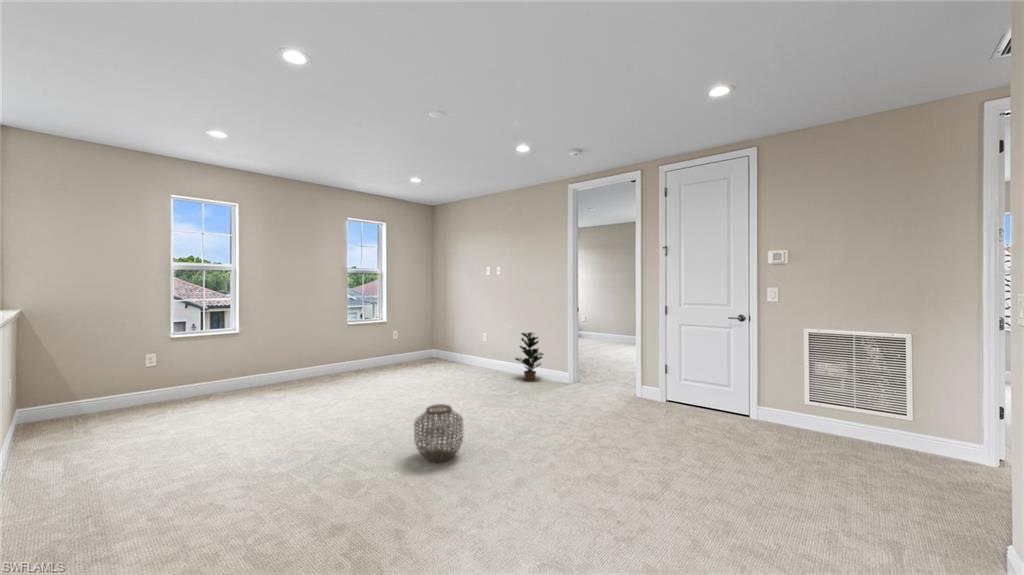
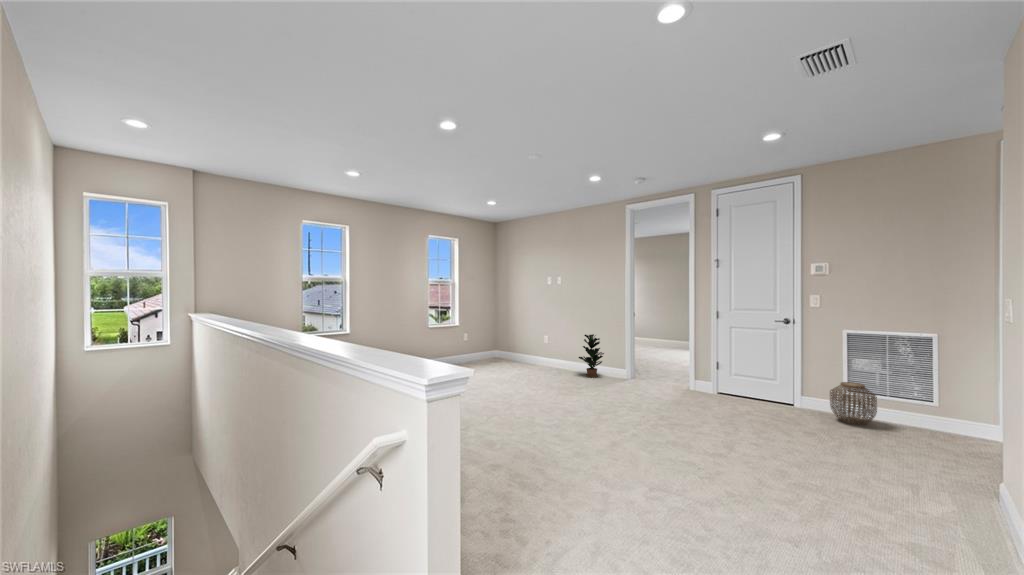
woven basket: present [414,404,463,463] -> present [830,382,877,425]

